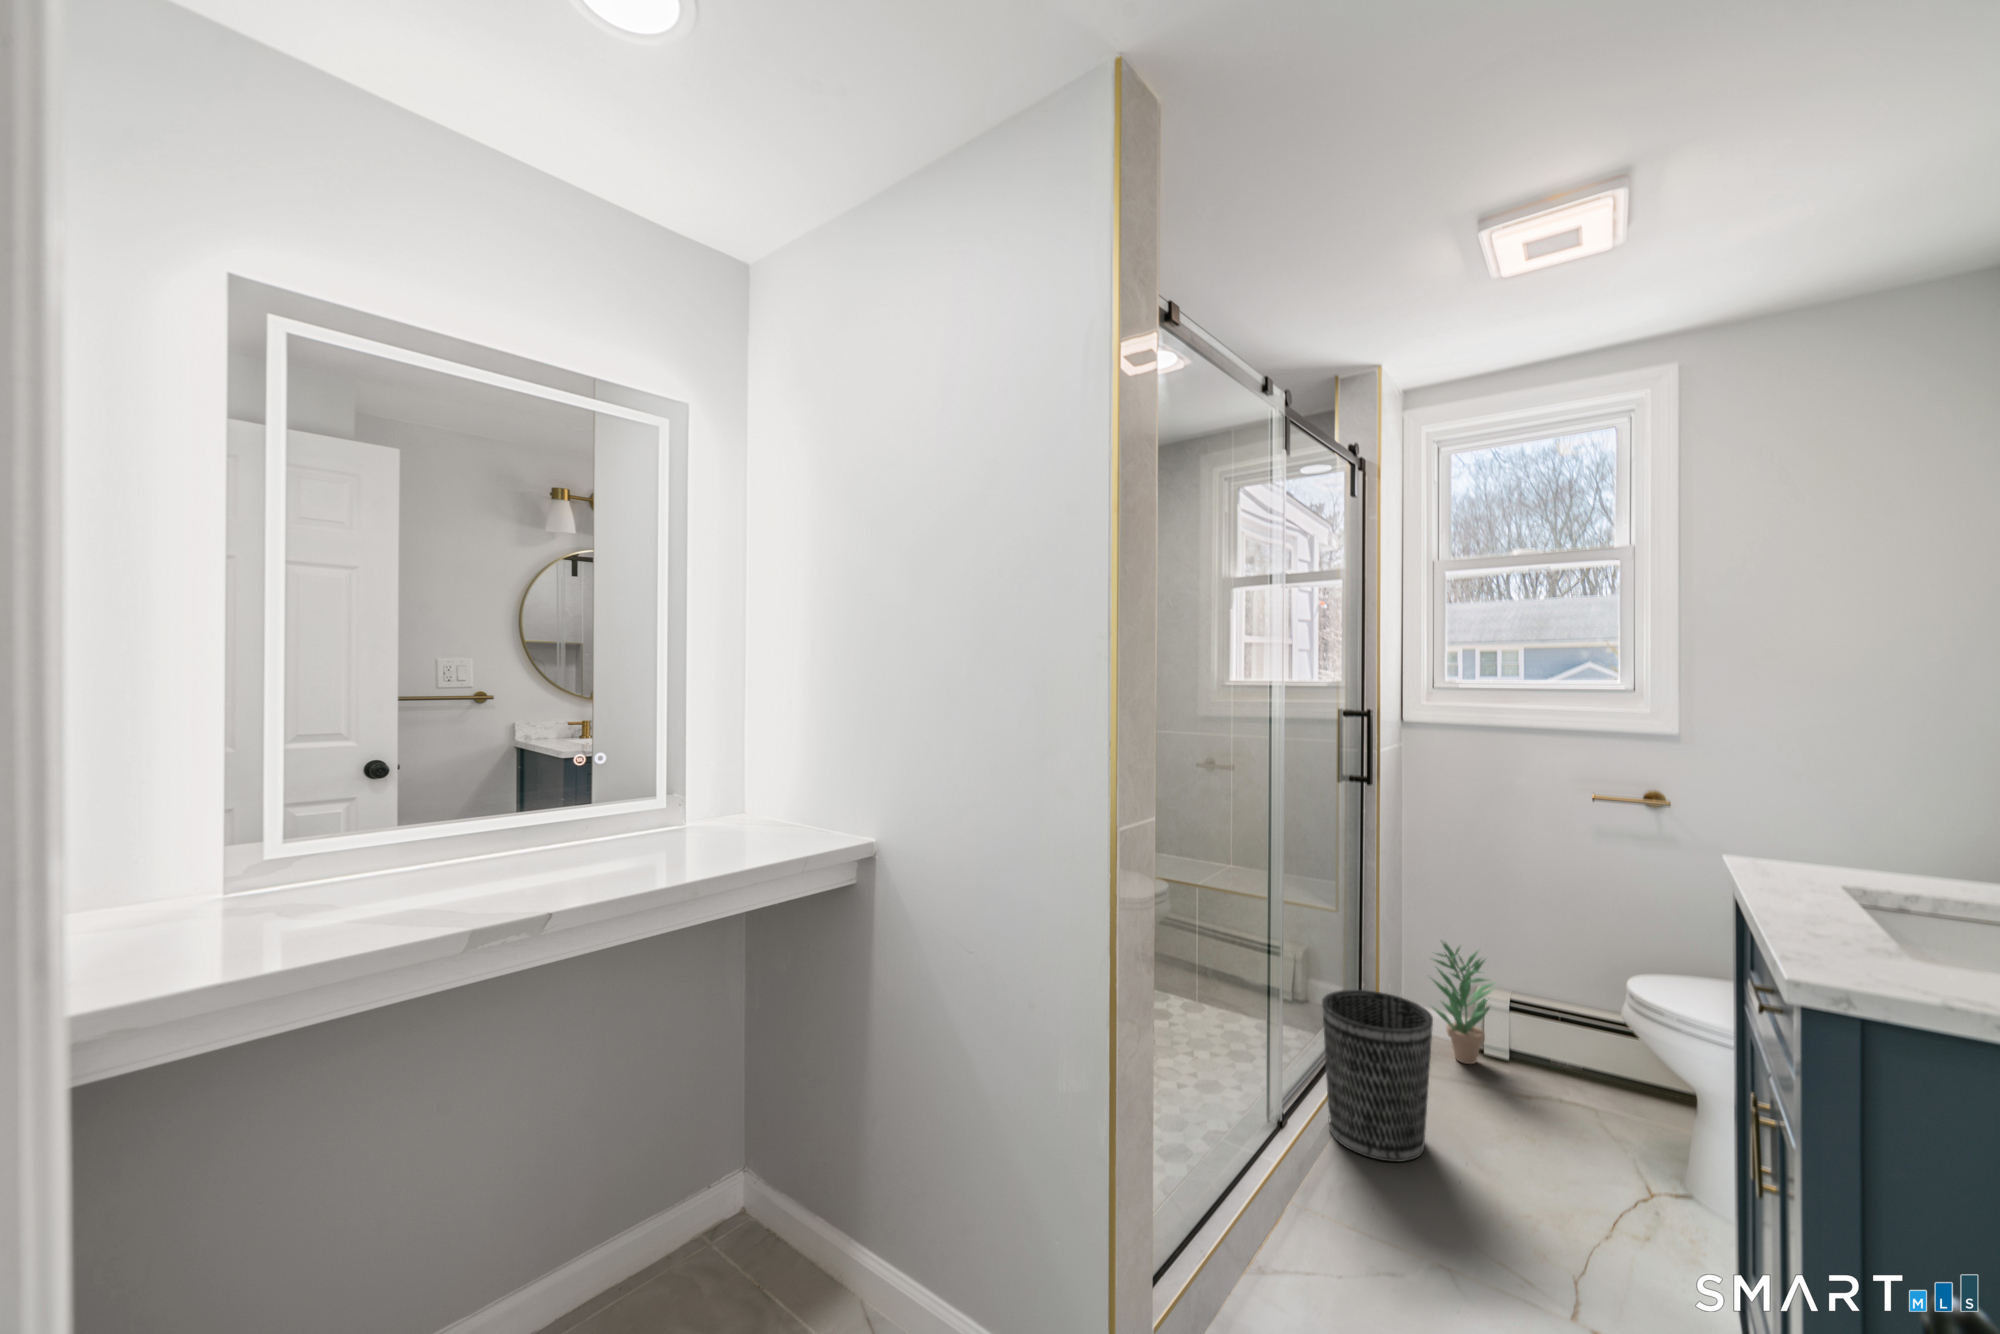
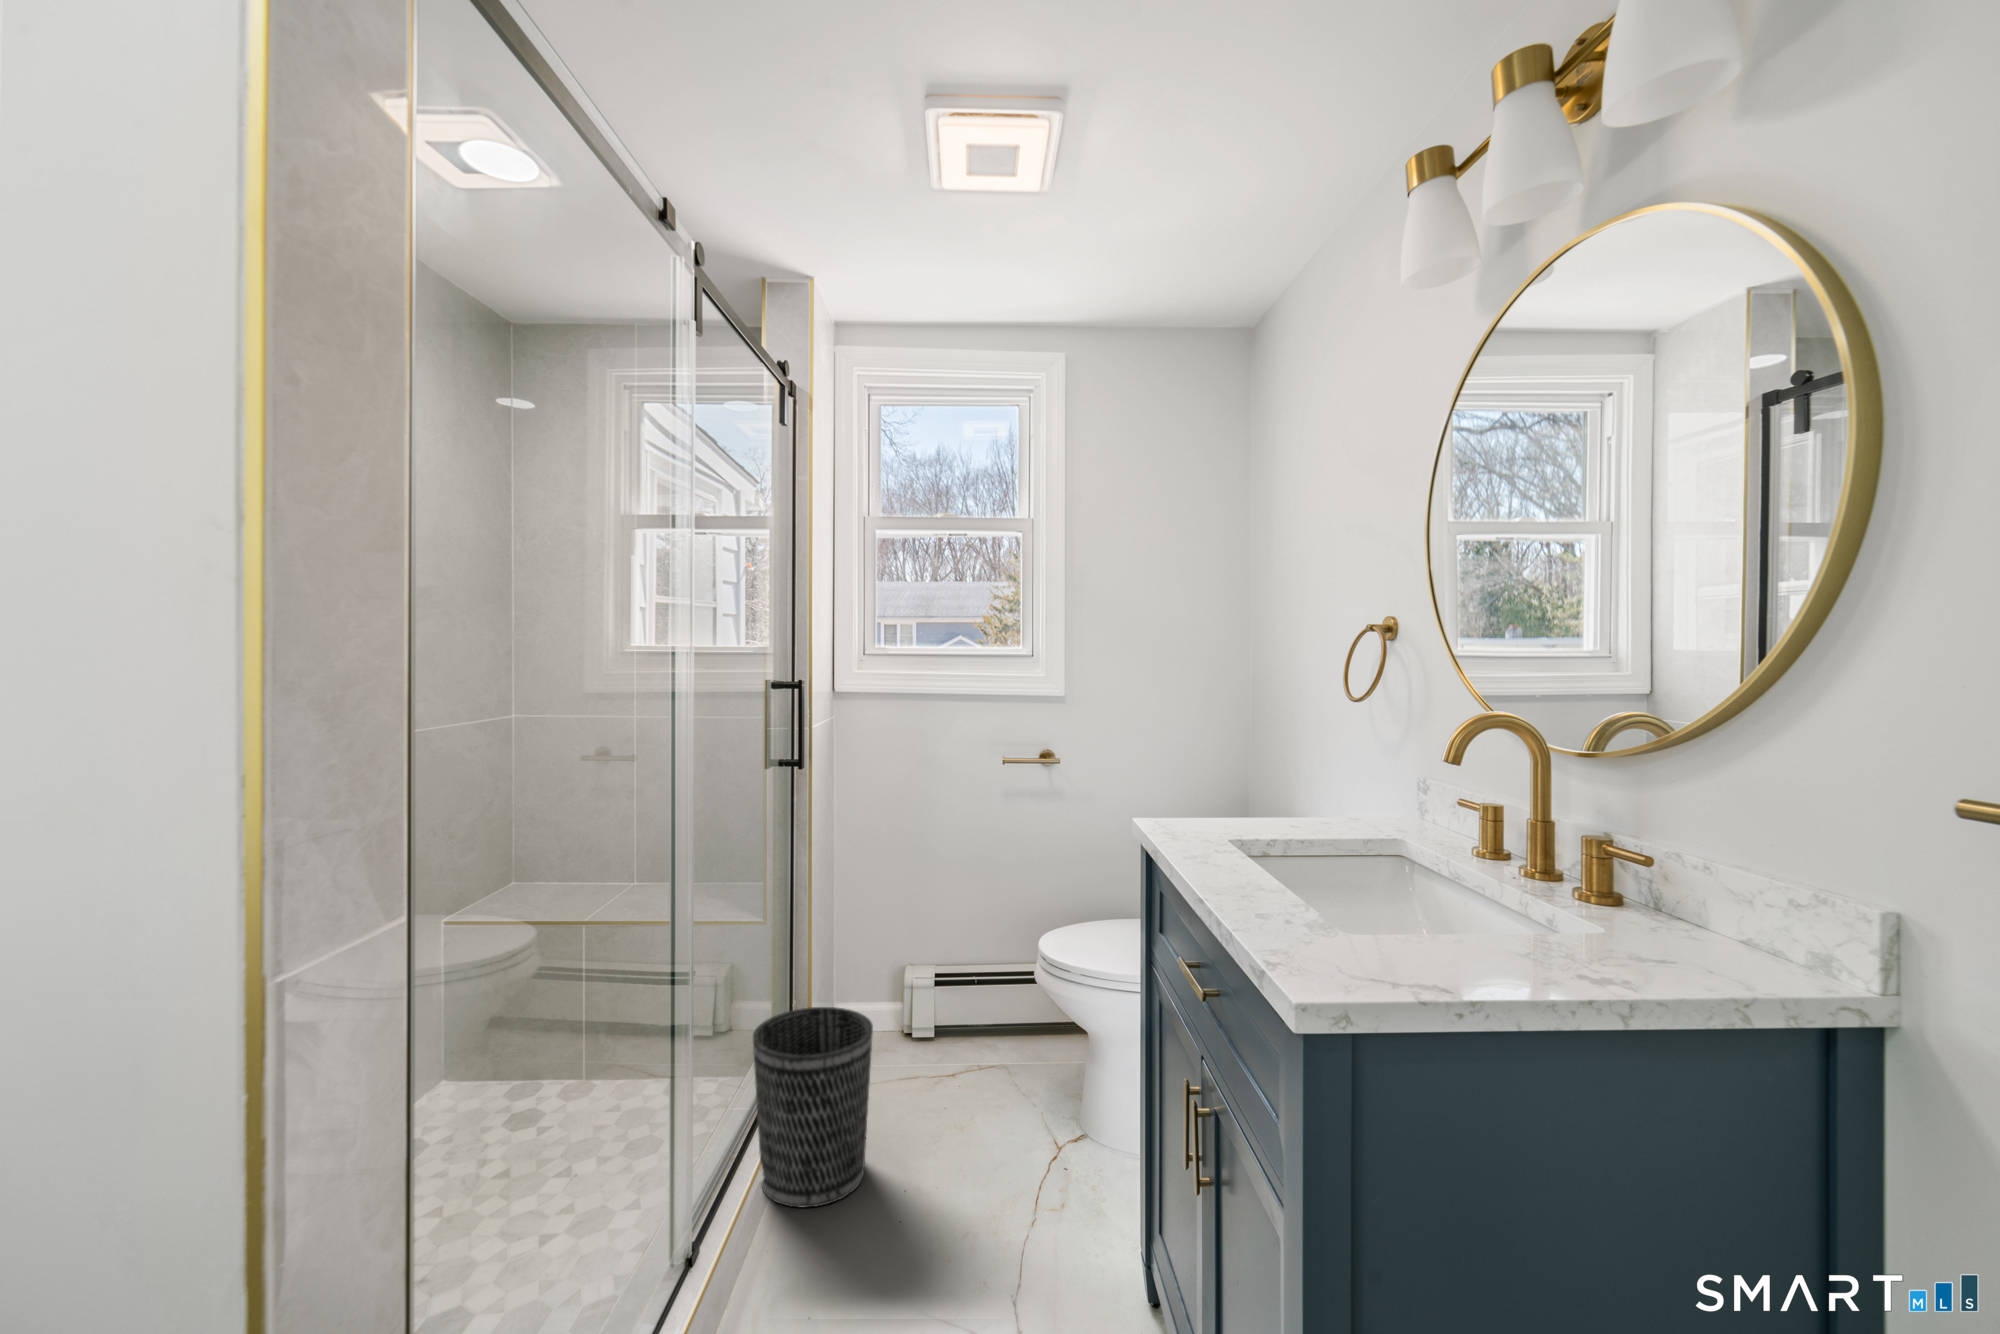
potted plant: present [1432,941,1493,1064] -> none [859,927,926,1054]

